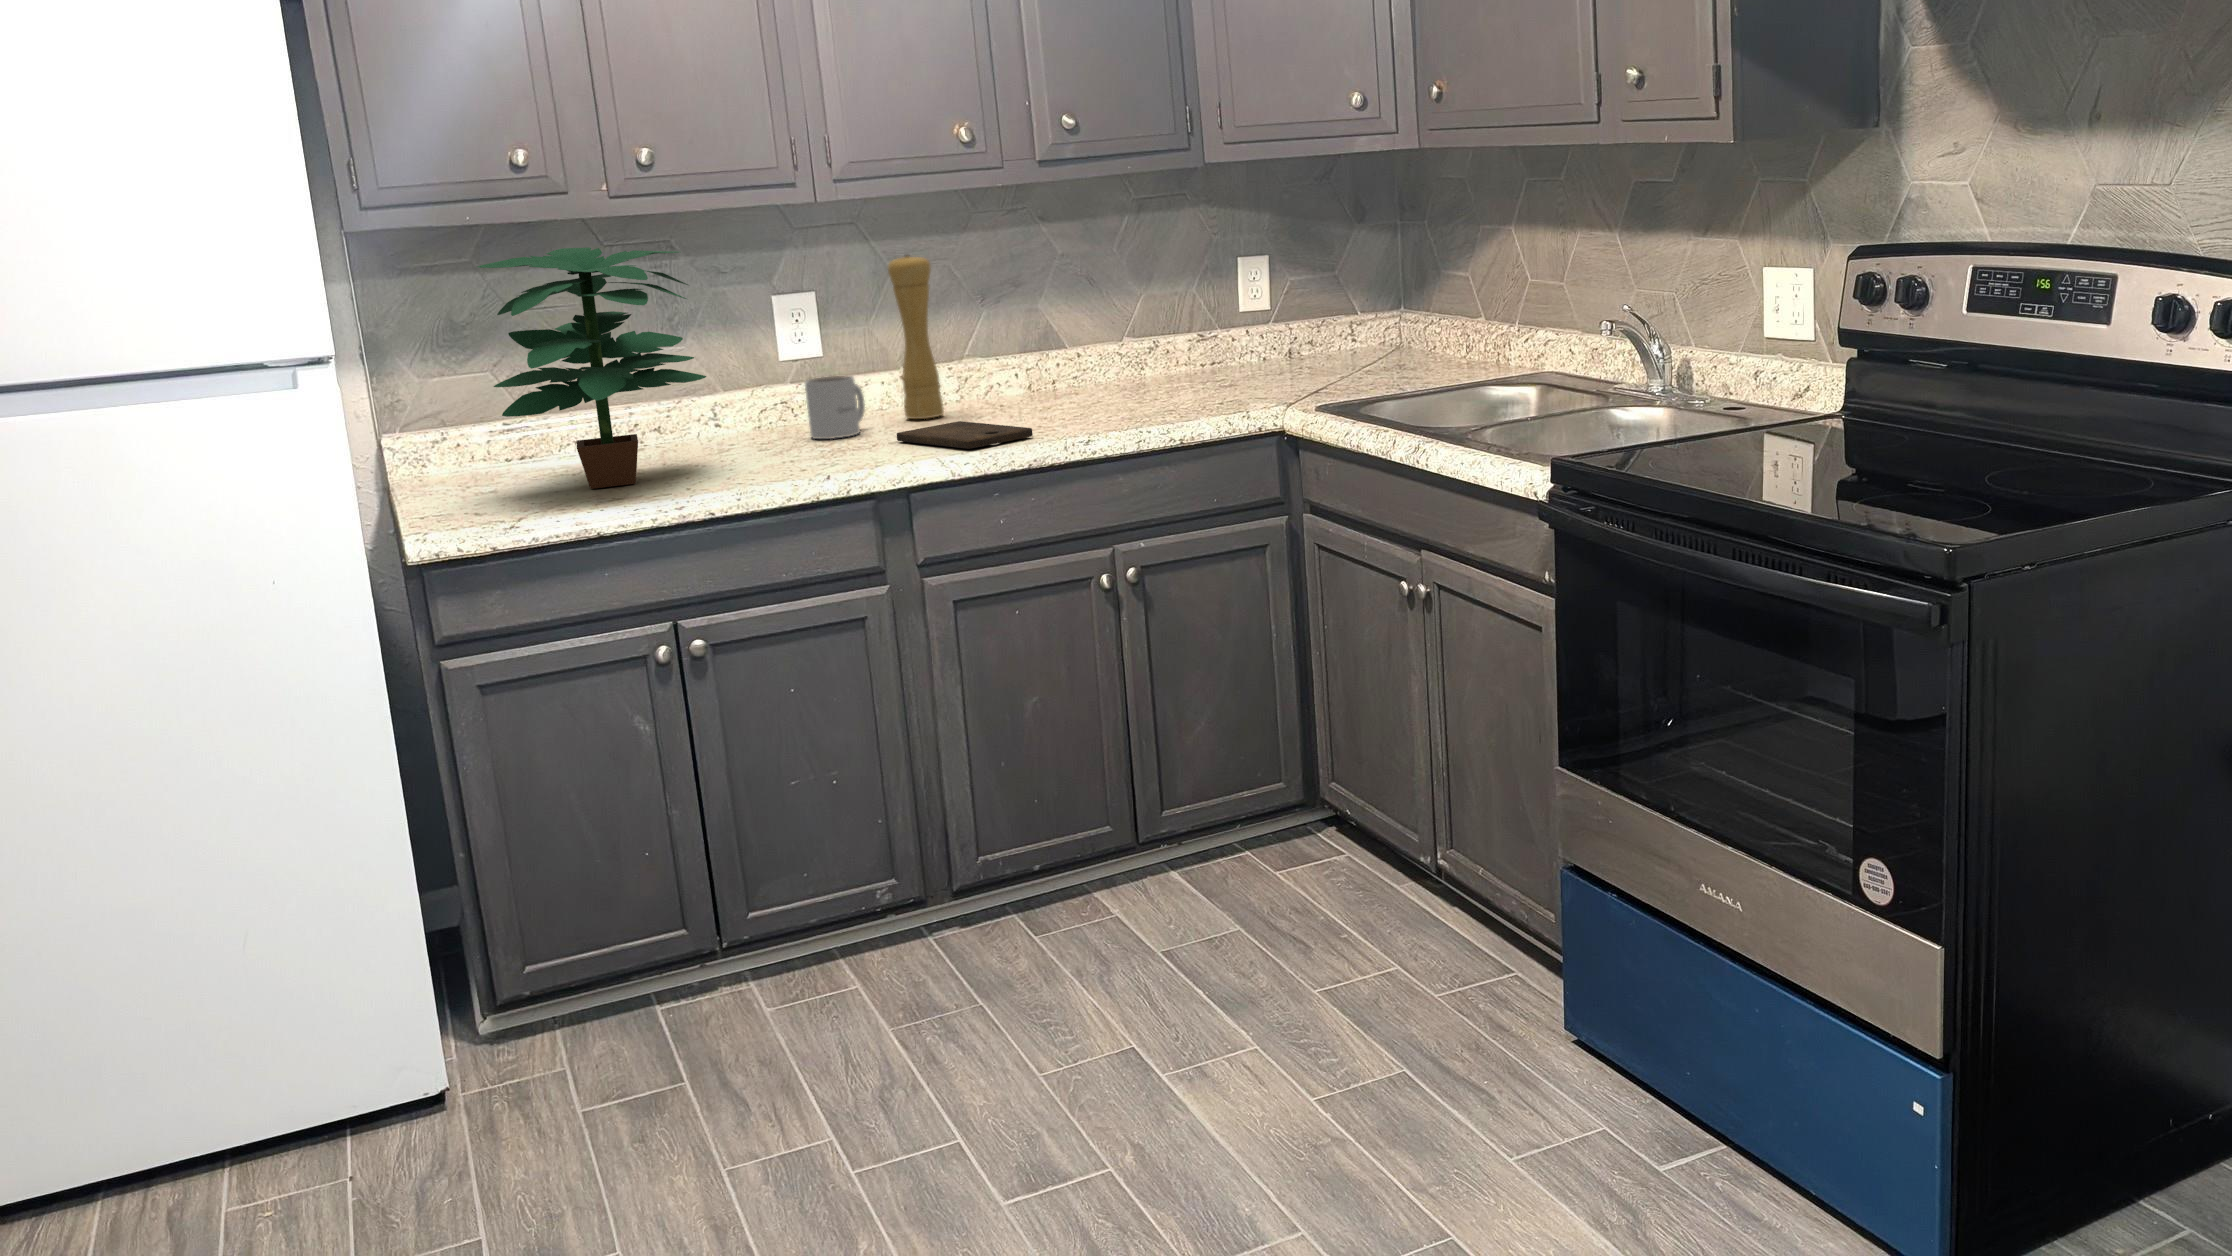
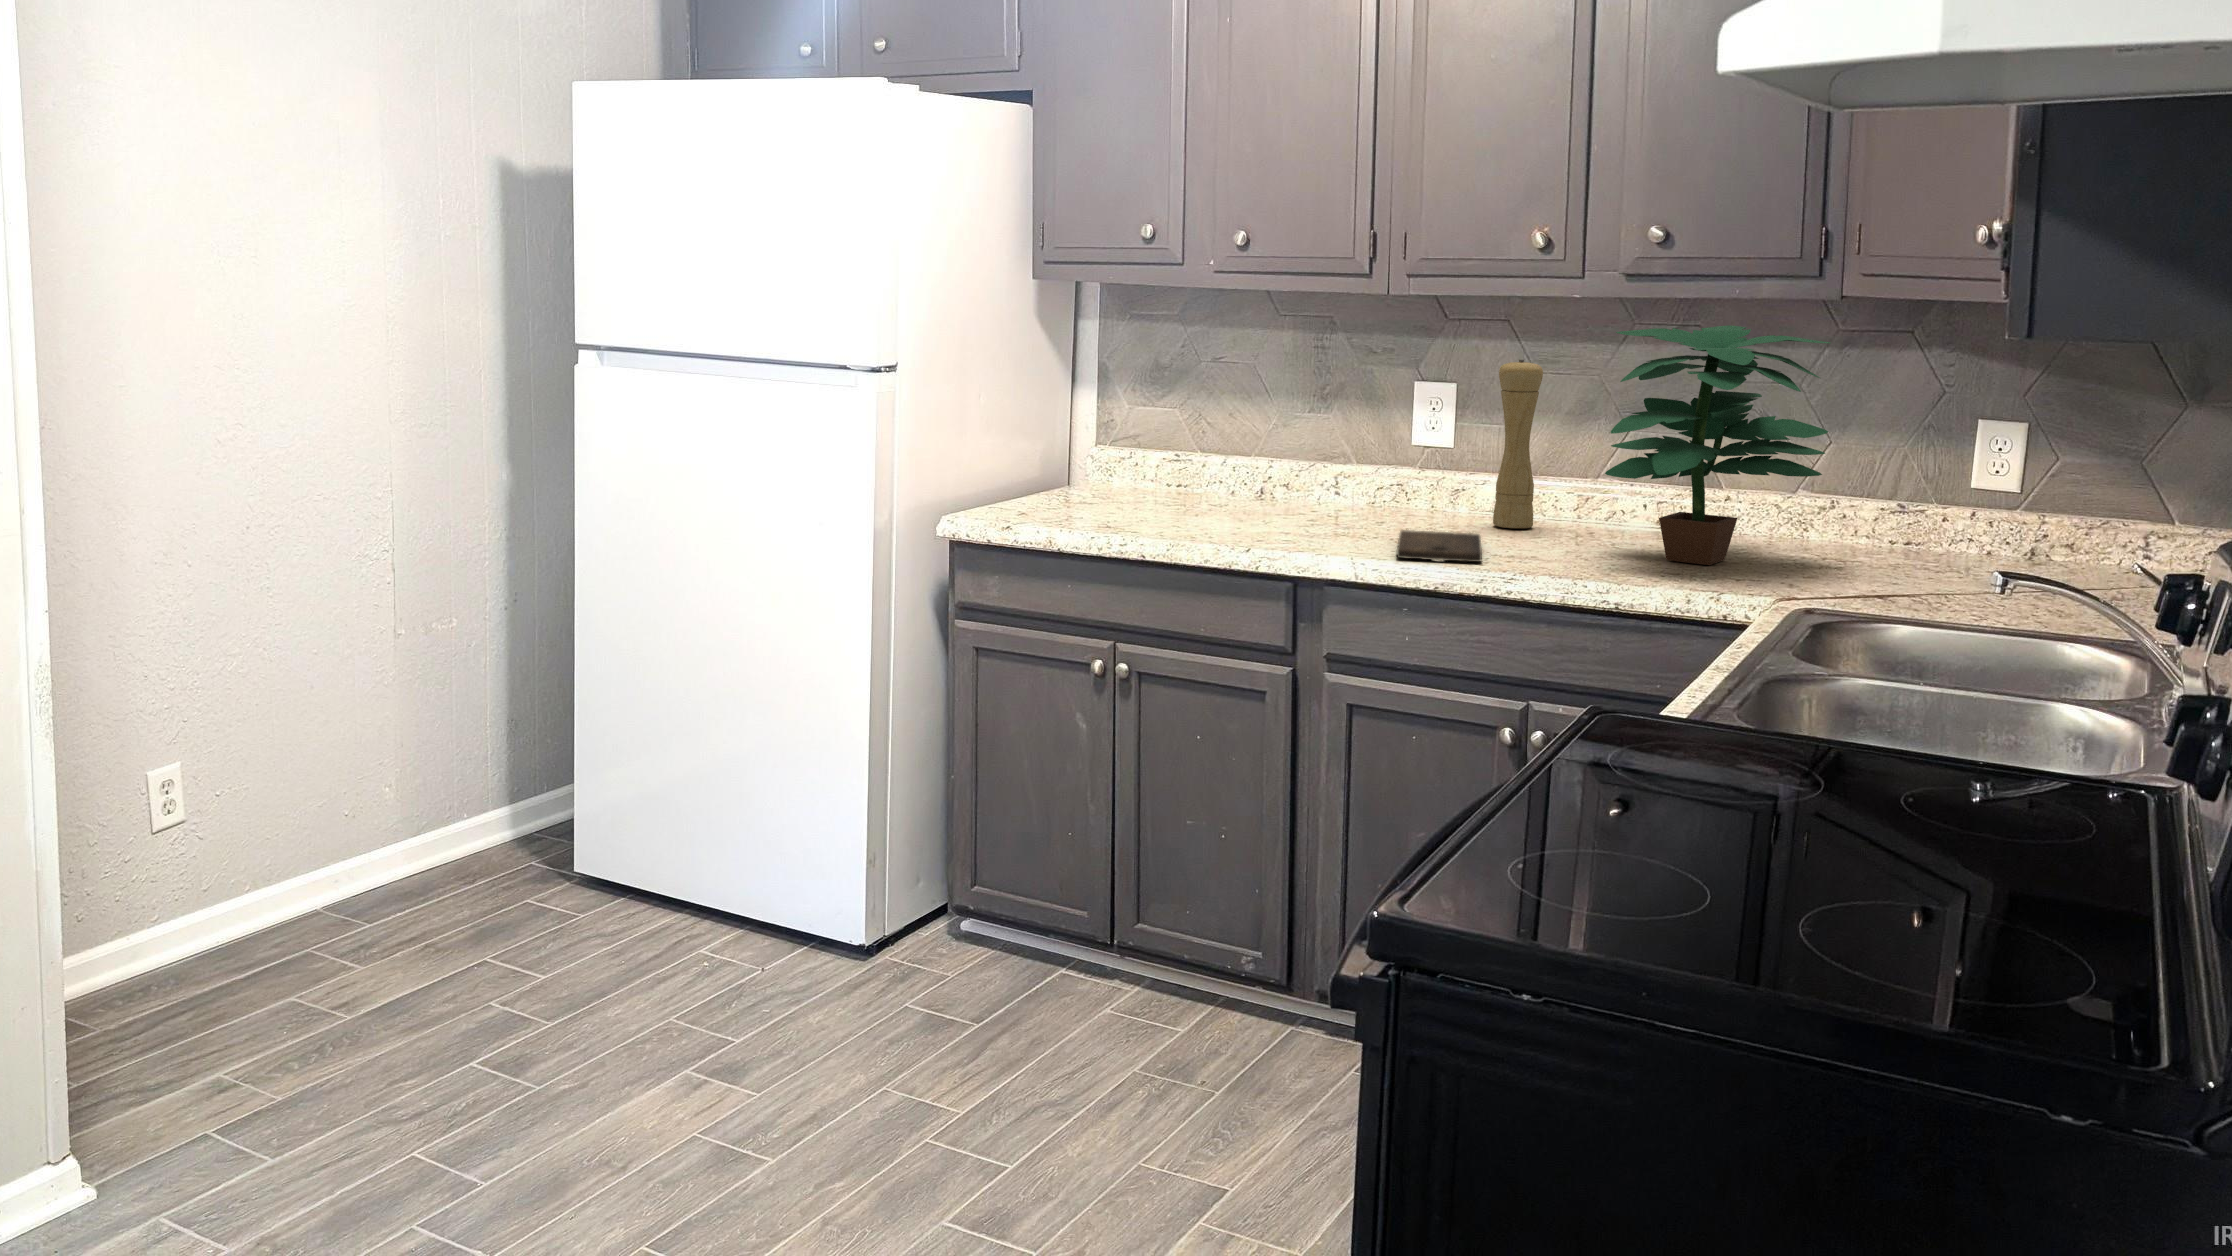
potted plant: present [478,248,706,489] -> present [1605,325,1829,565]
mug: present [805,376,865,439] -> none [1376,465,1446,526]

